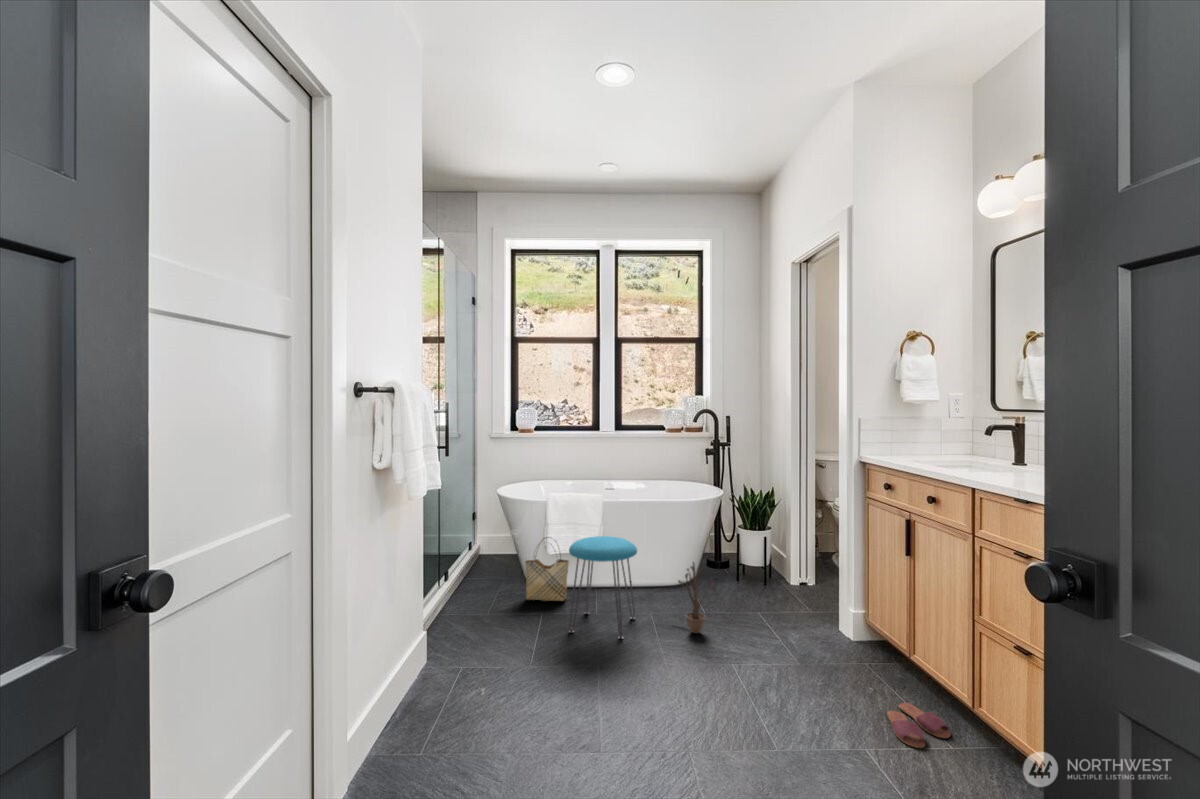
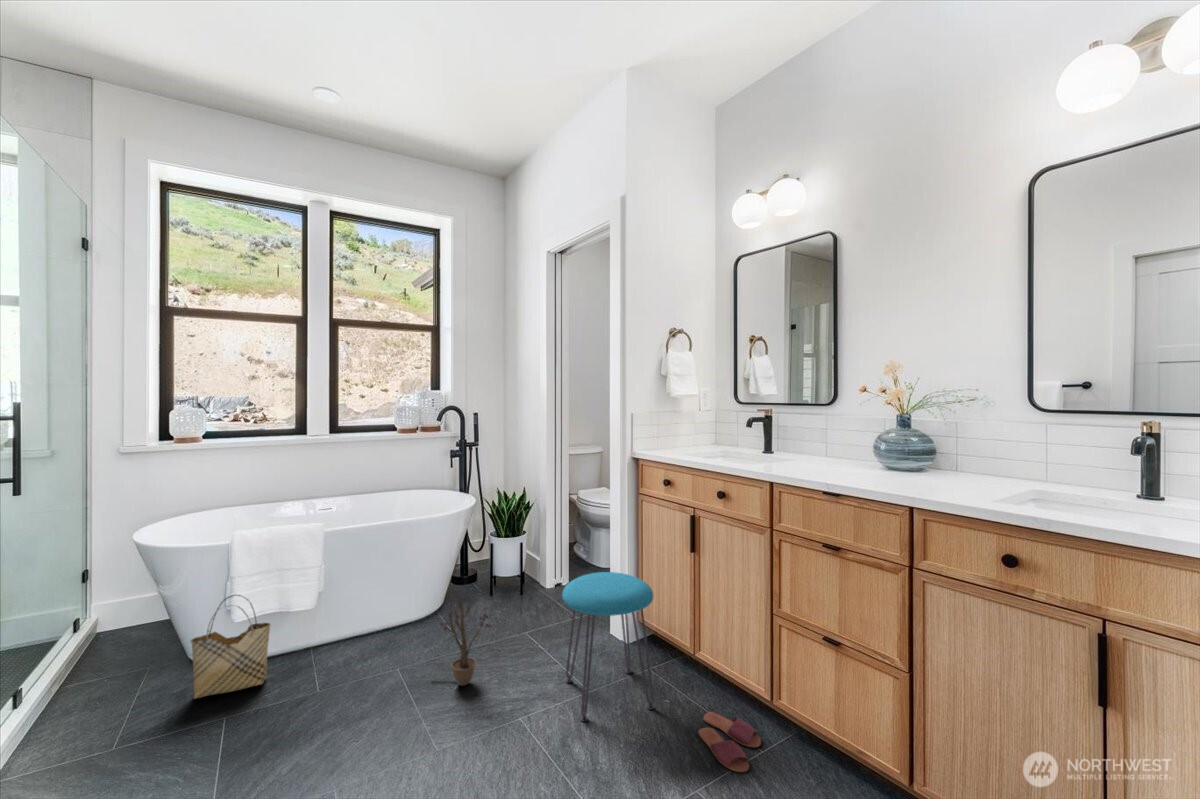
stool: present [569,536,637,639] -> present [562,572,655,722]

